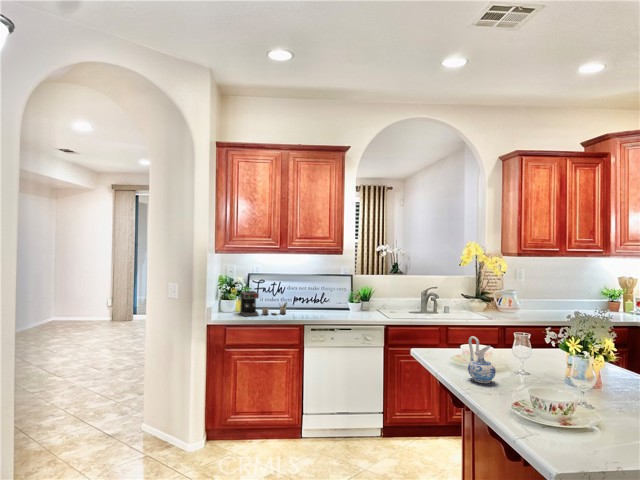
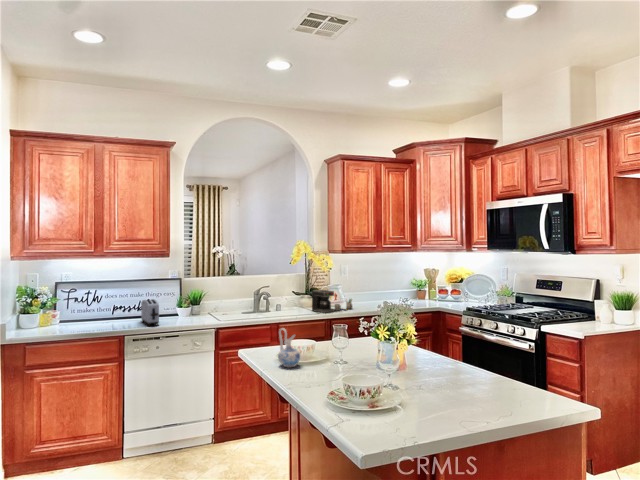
coffee maker: present [240,291,287,317] -> present [312,290,352,313]
toaster: none [318,293,334,319] -> present [141,299,159,326]

